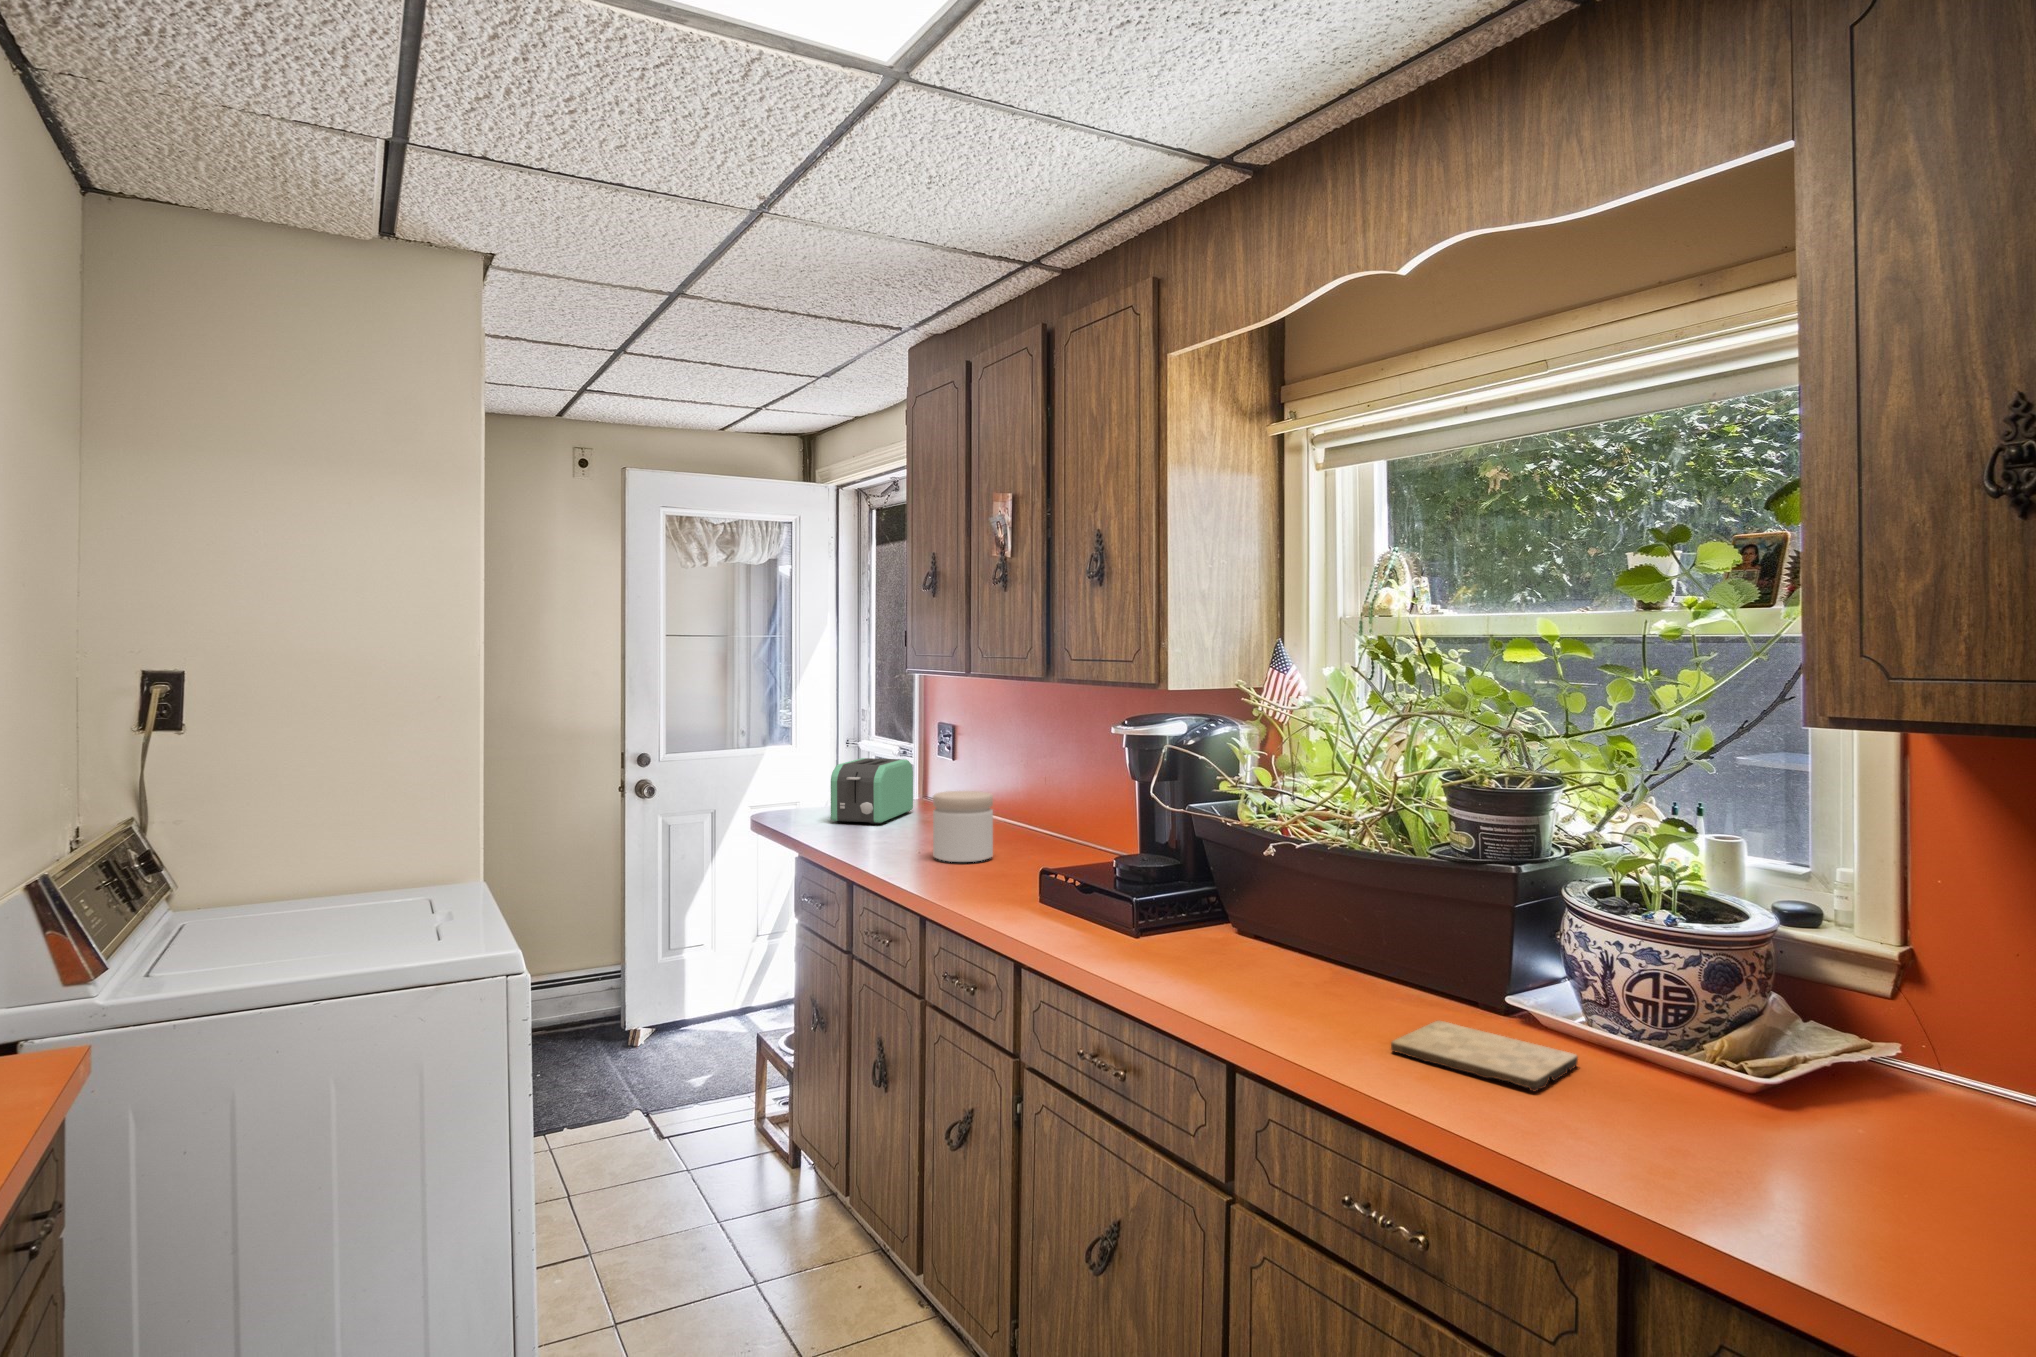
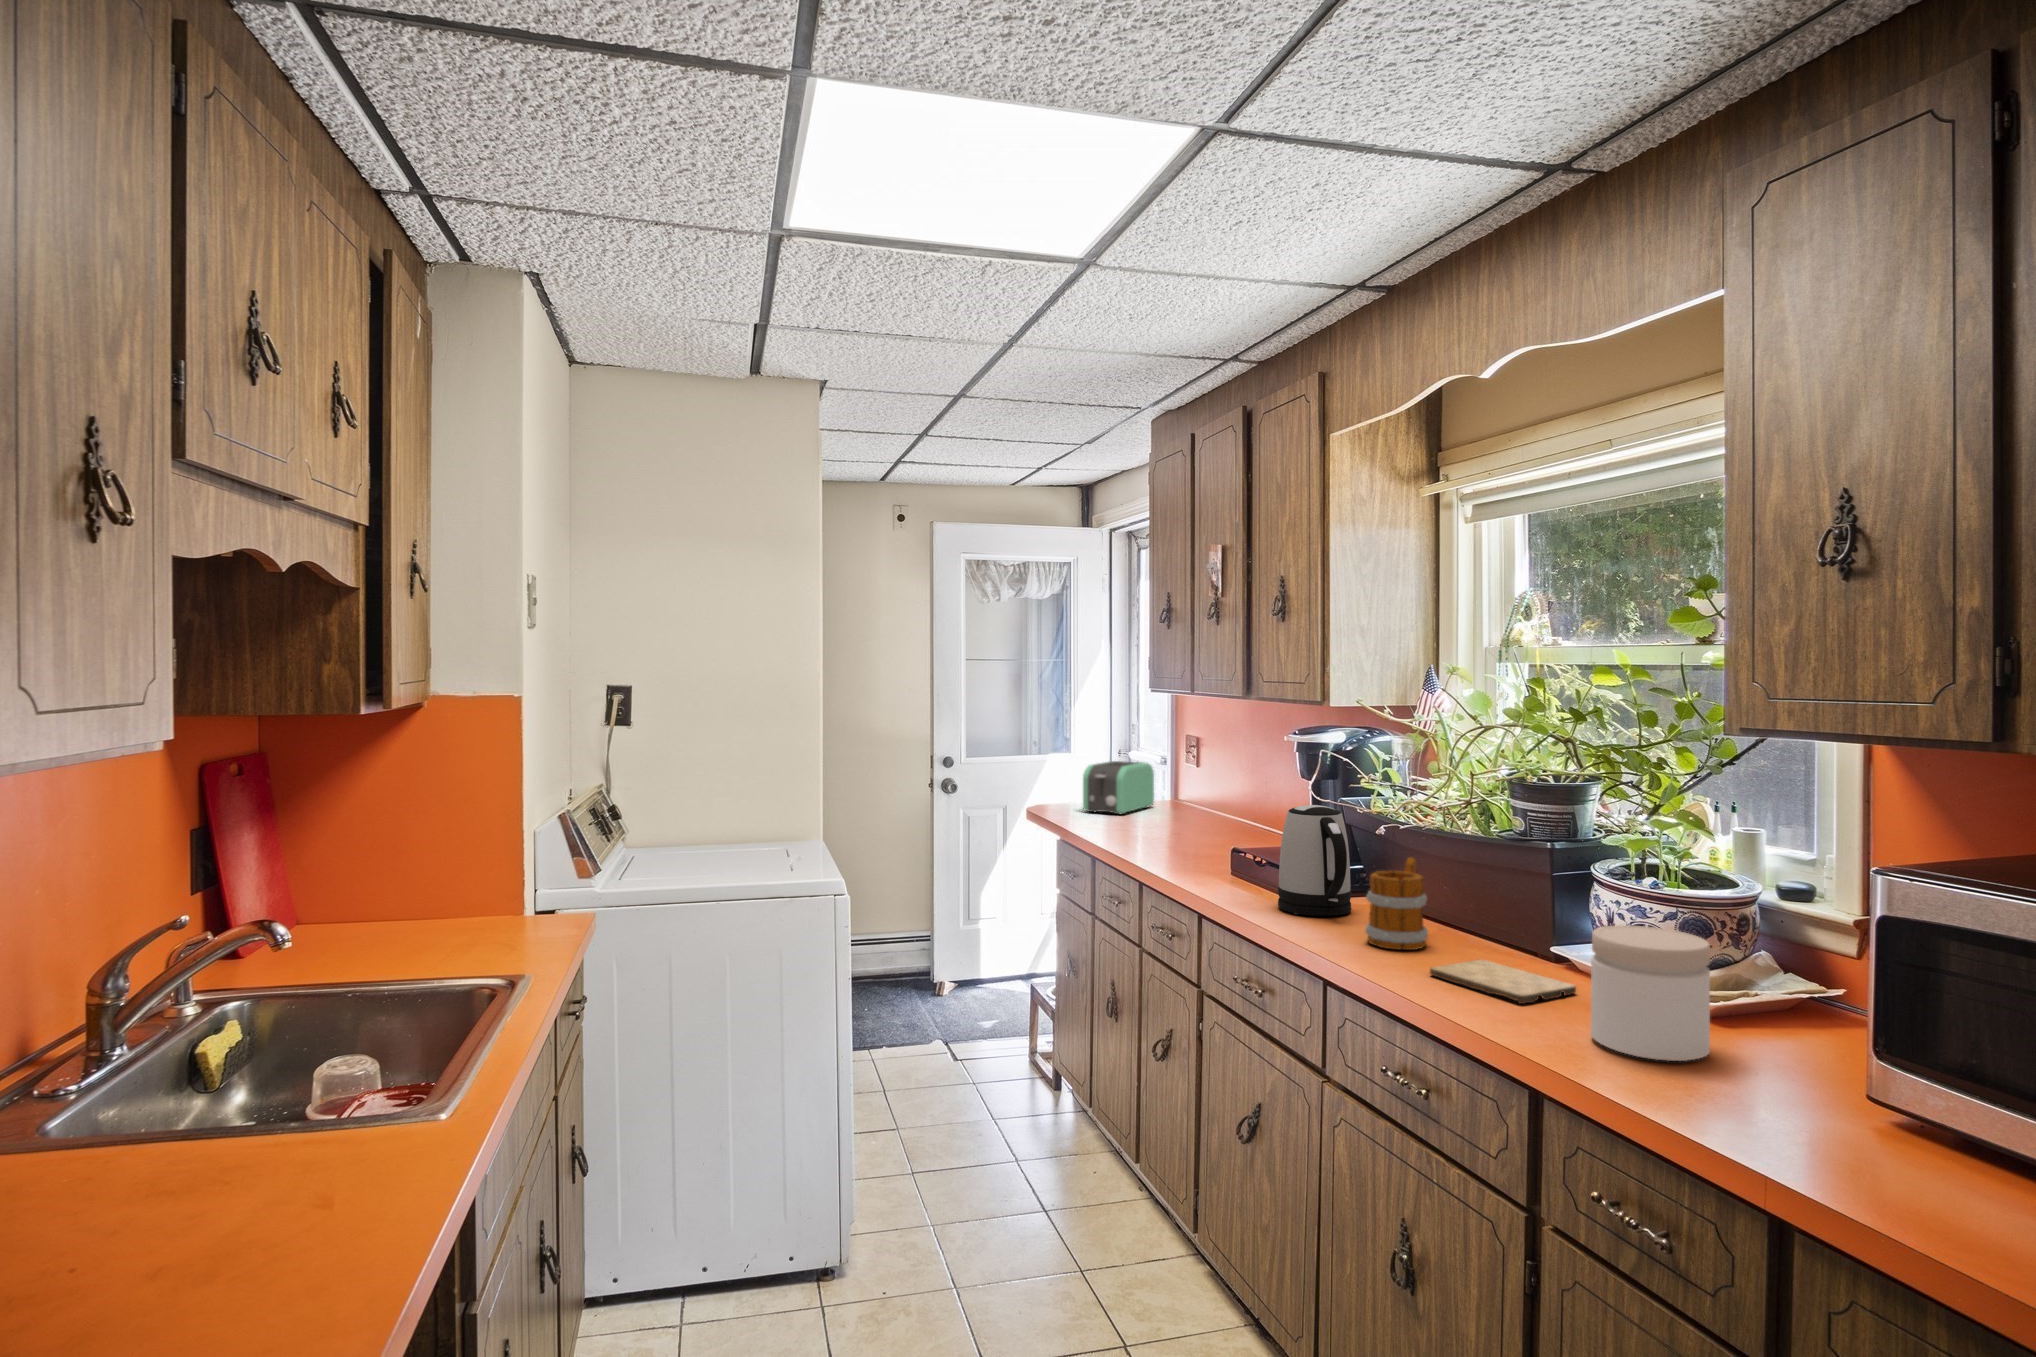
jar: present [933,791,993,862] -> present [1591,925,1710,1061]
kettle: none [1138,820,1235,963] -> present [1278,805,1351,916]
mug: none [1277,886,1354,1011] -> present [1365,857,1428,950]

